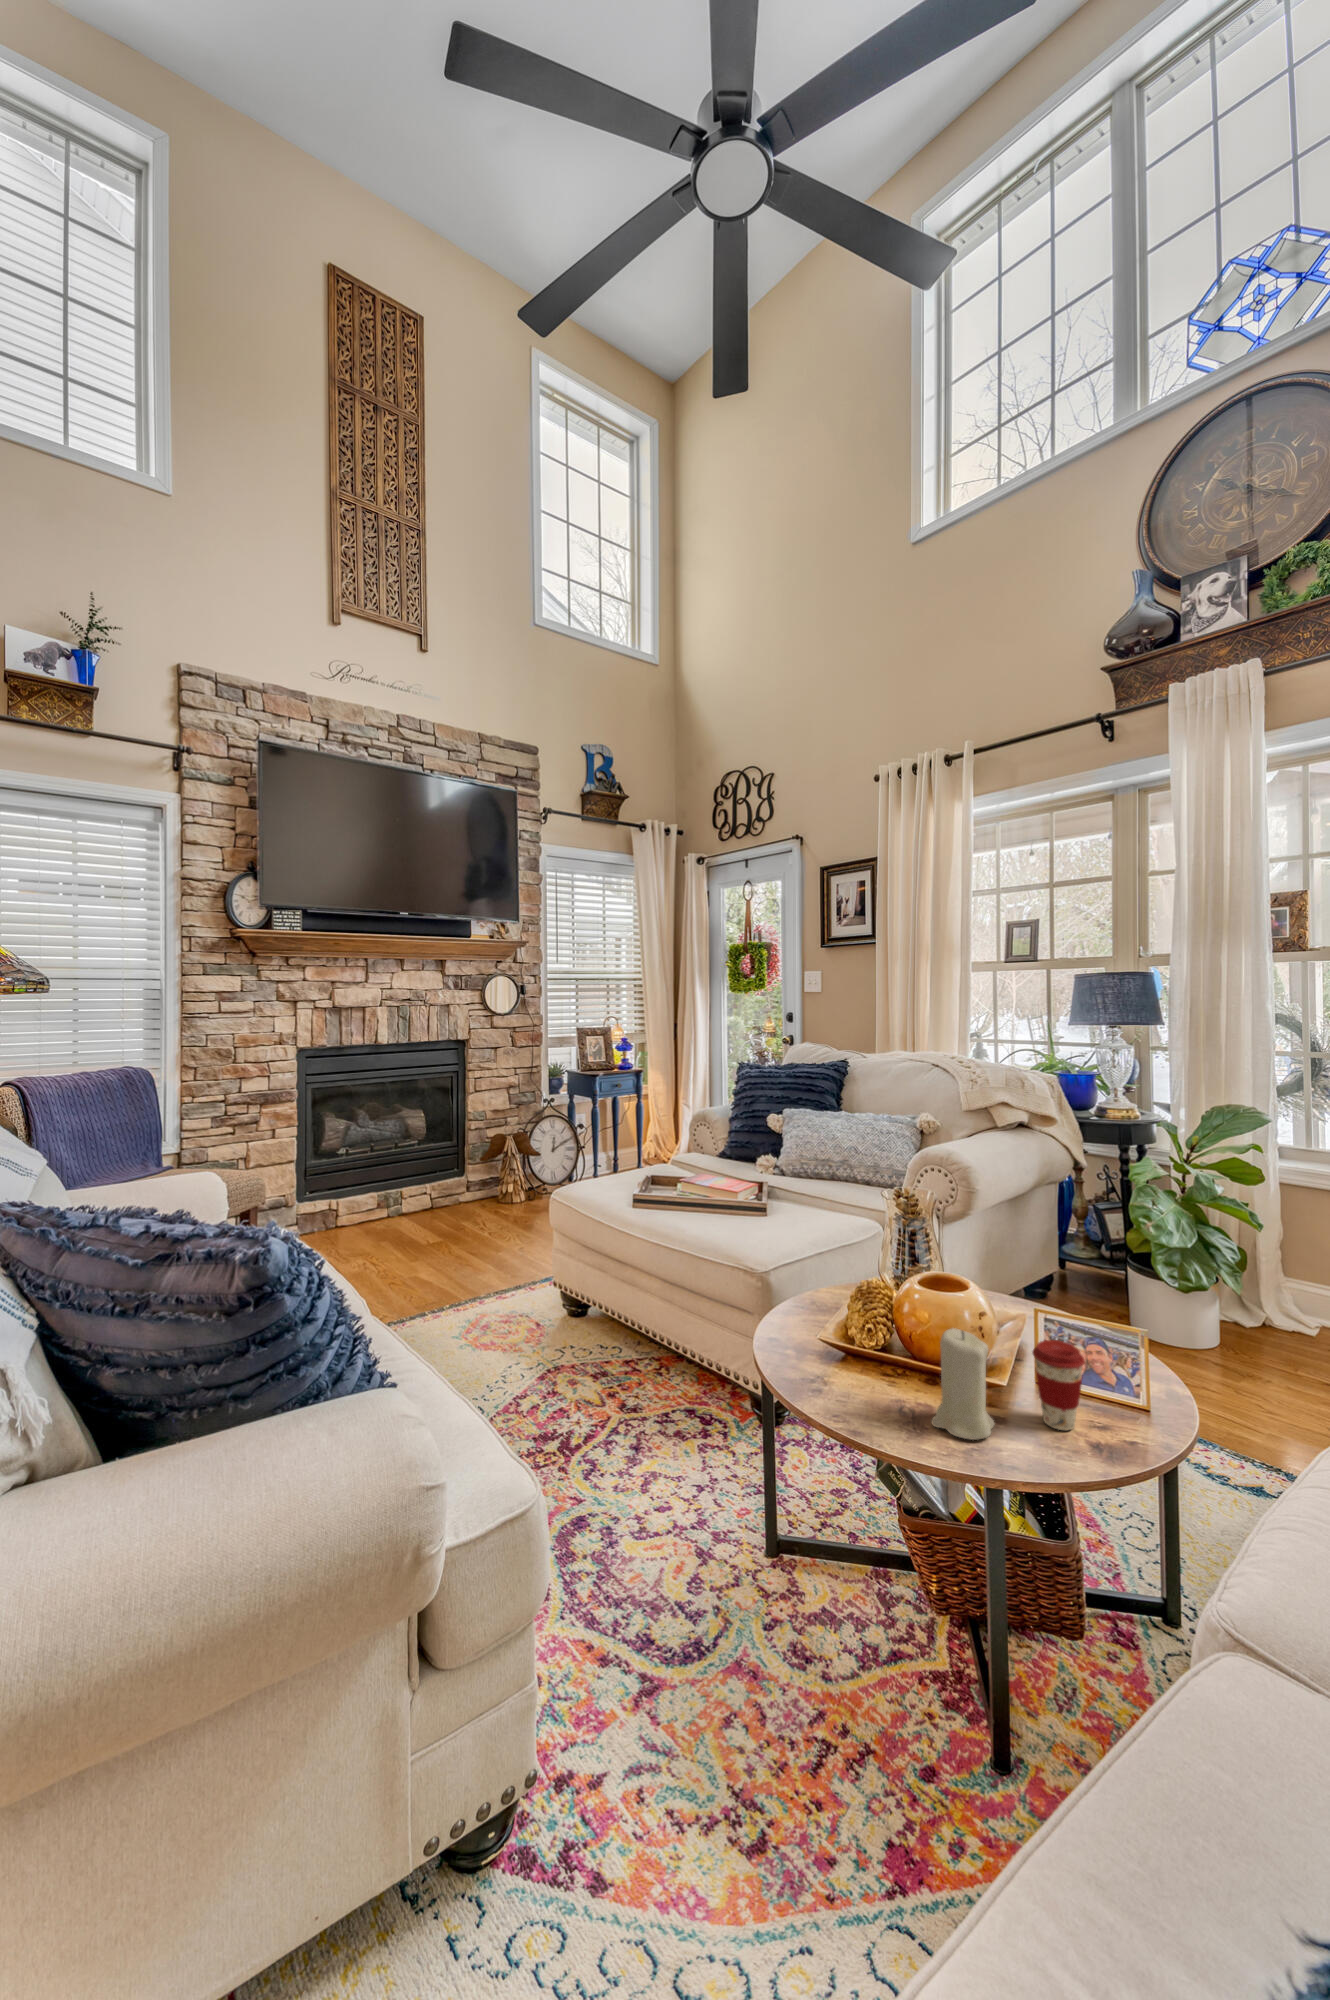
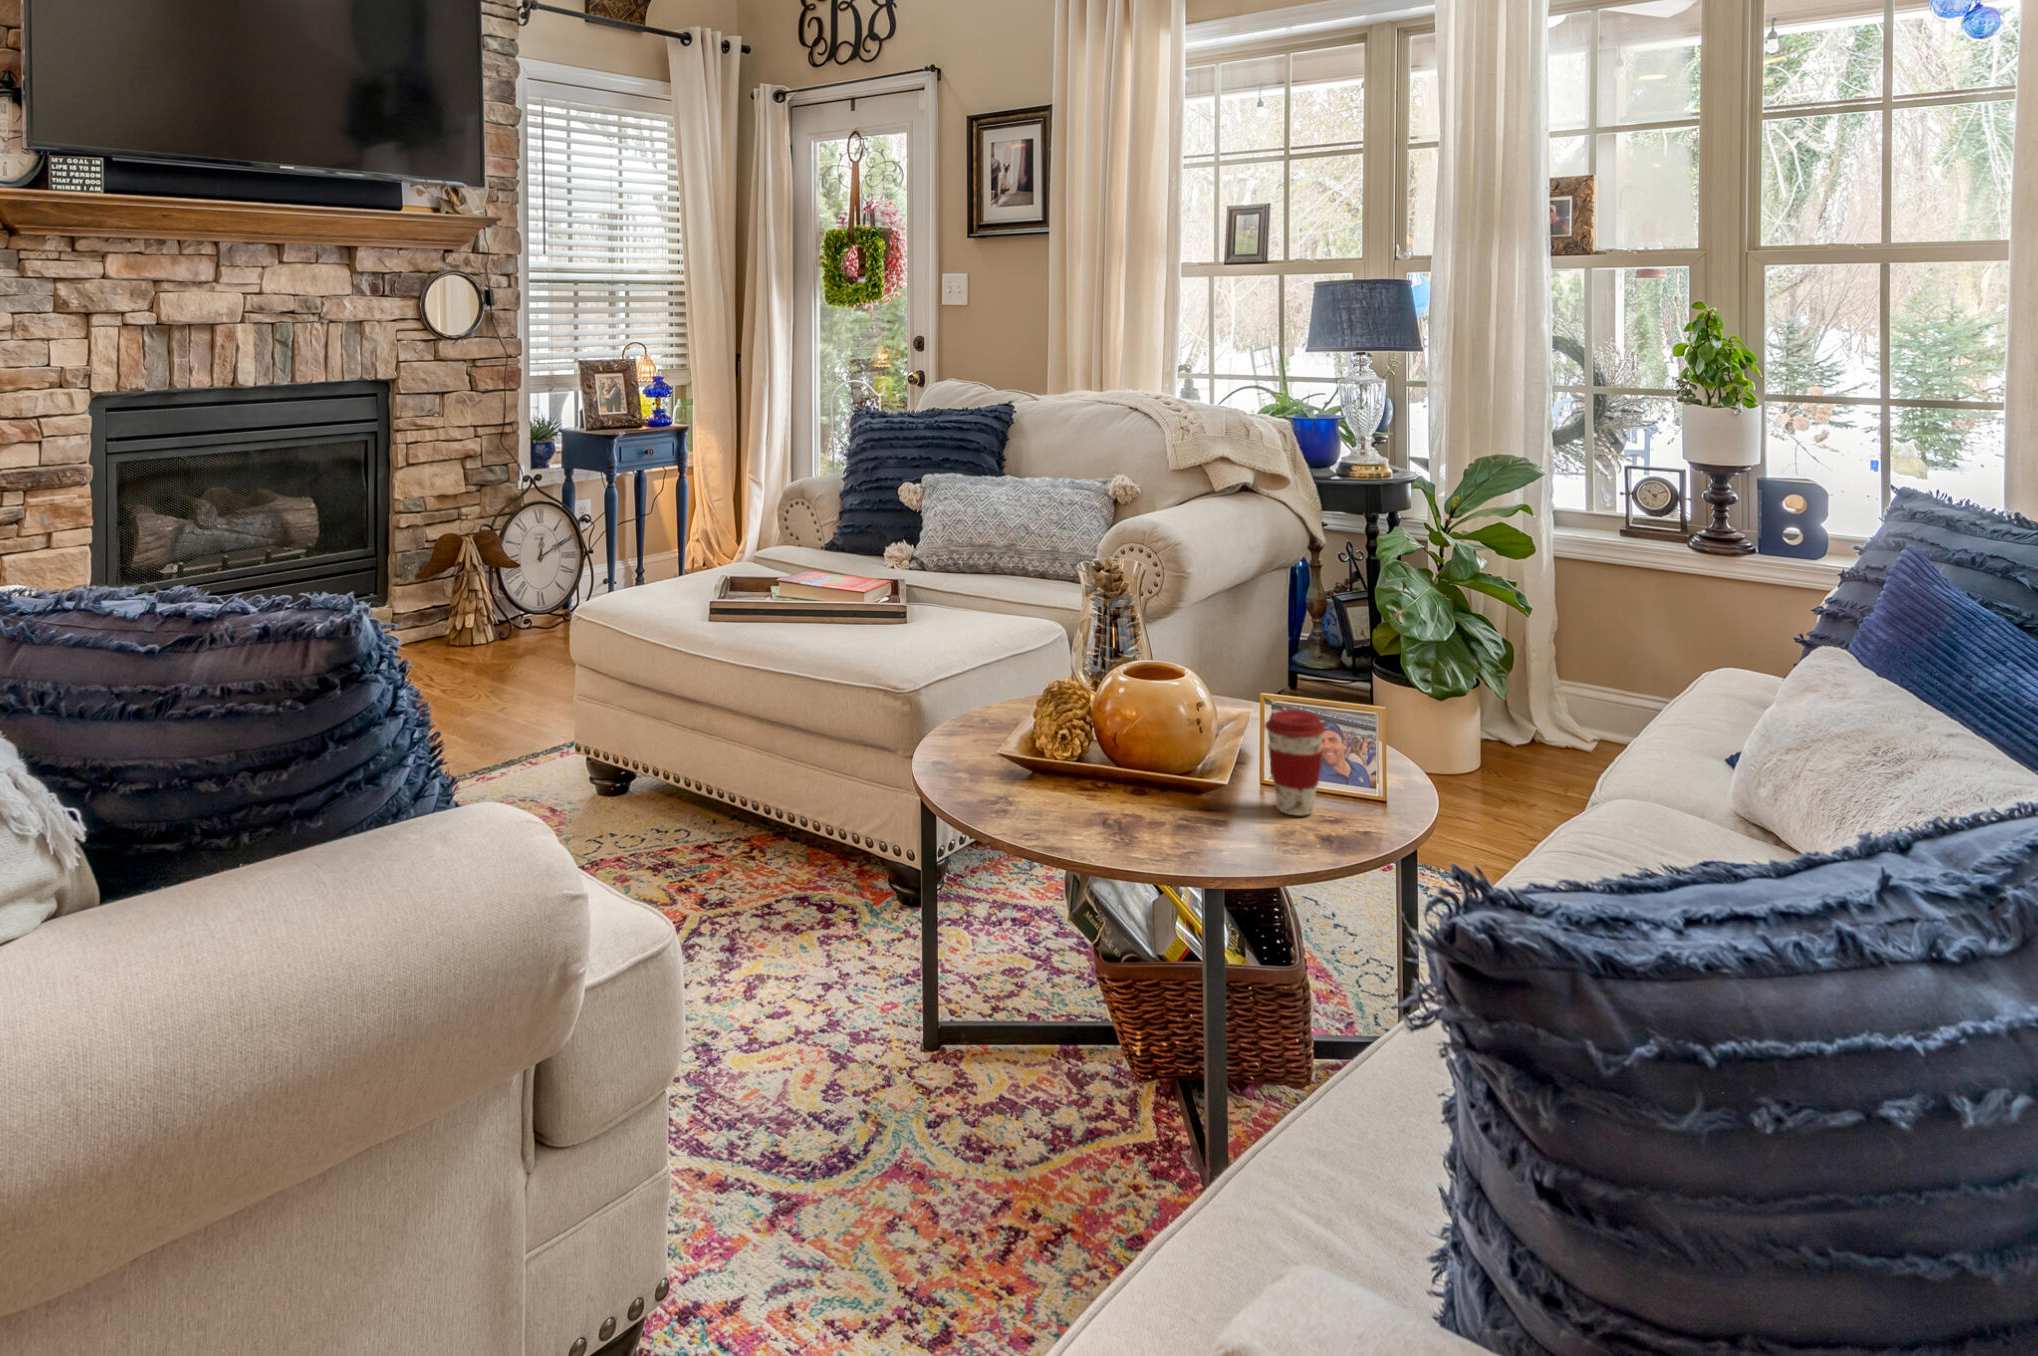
candle: present [932,1328,994,1440] -> none [1143,699,1219,830]

